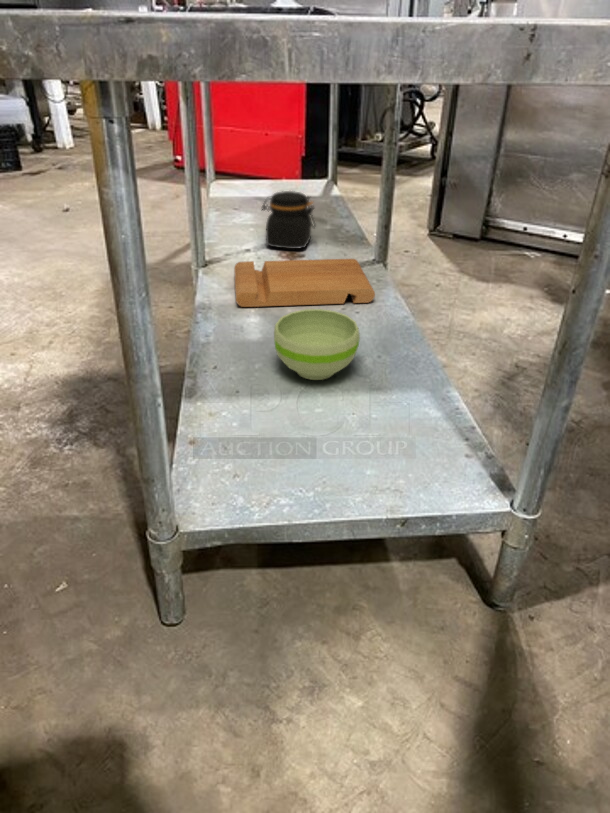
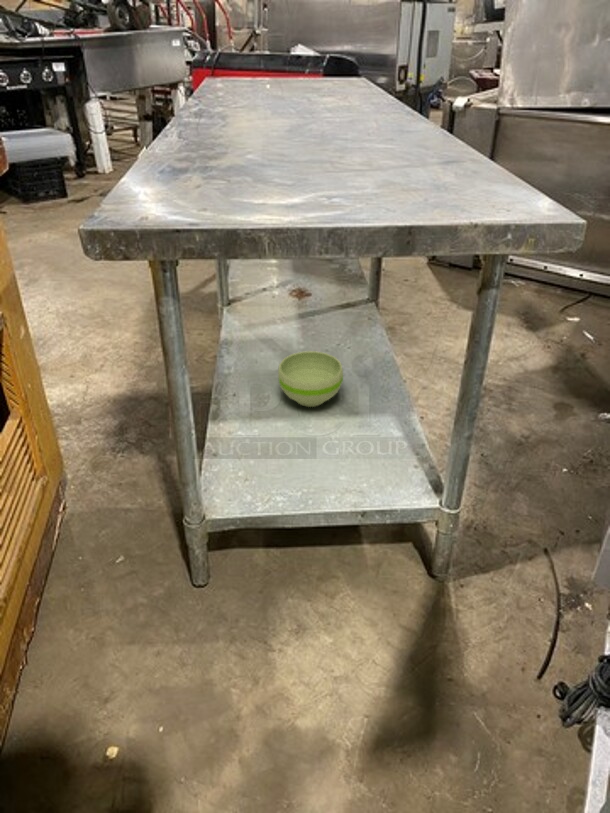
jar: present [262,191,314,249] -> none [275,241,321,289]
cutting board: present [234,259,375,307] -> none [252,300,364,344]

